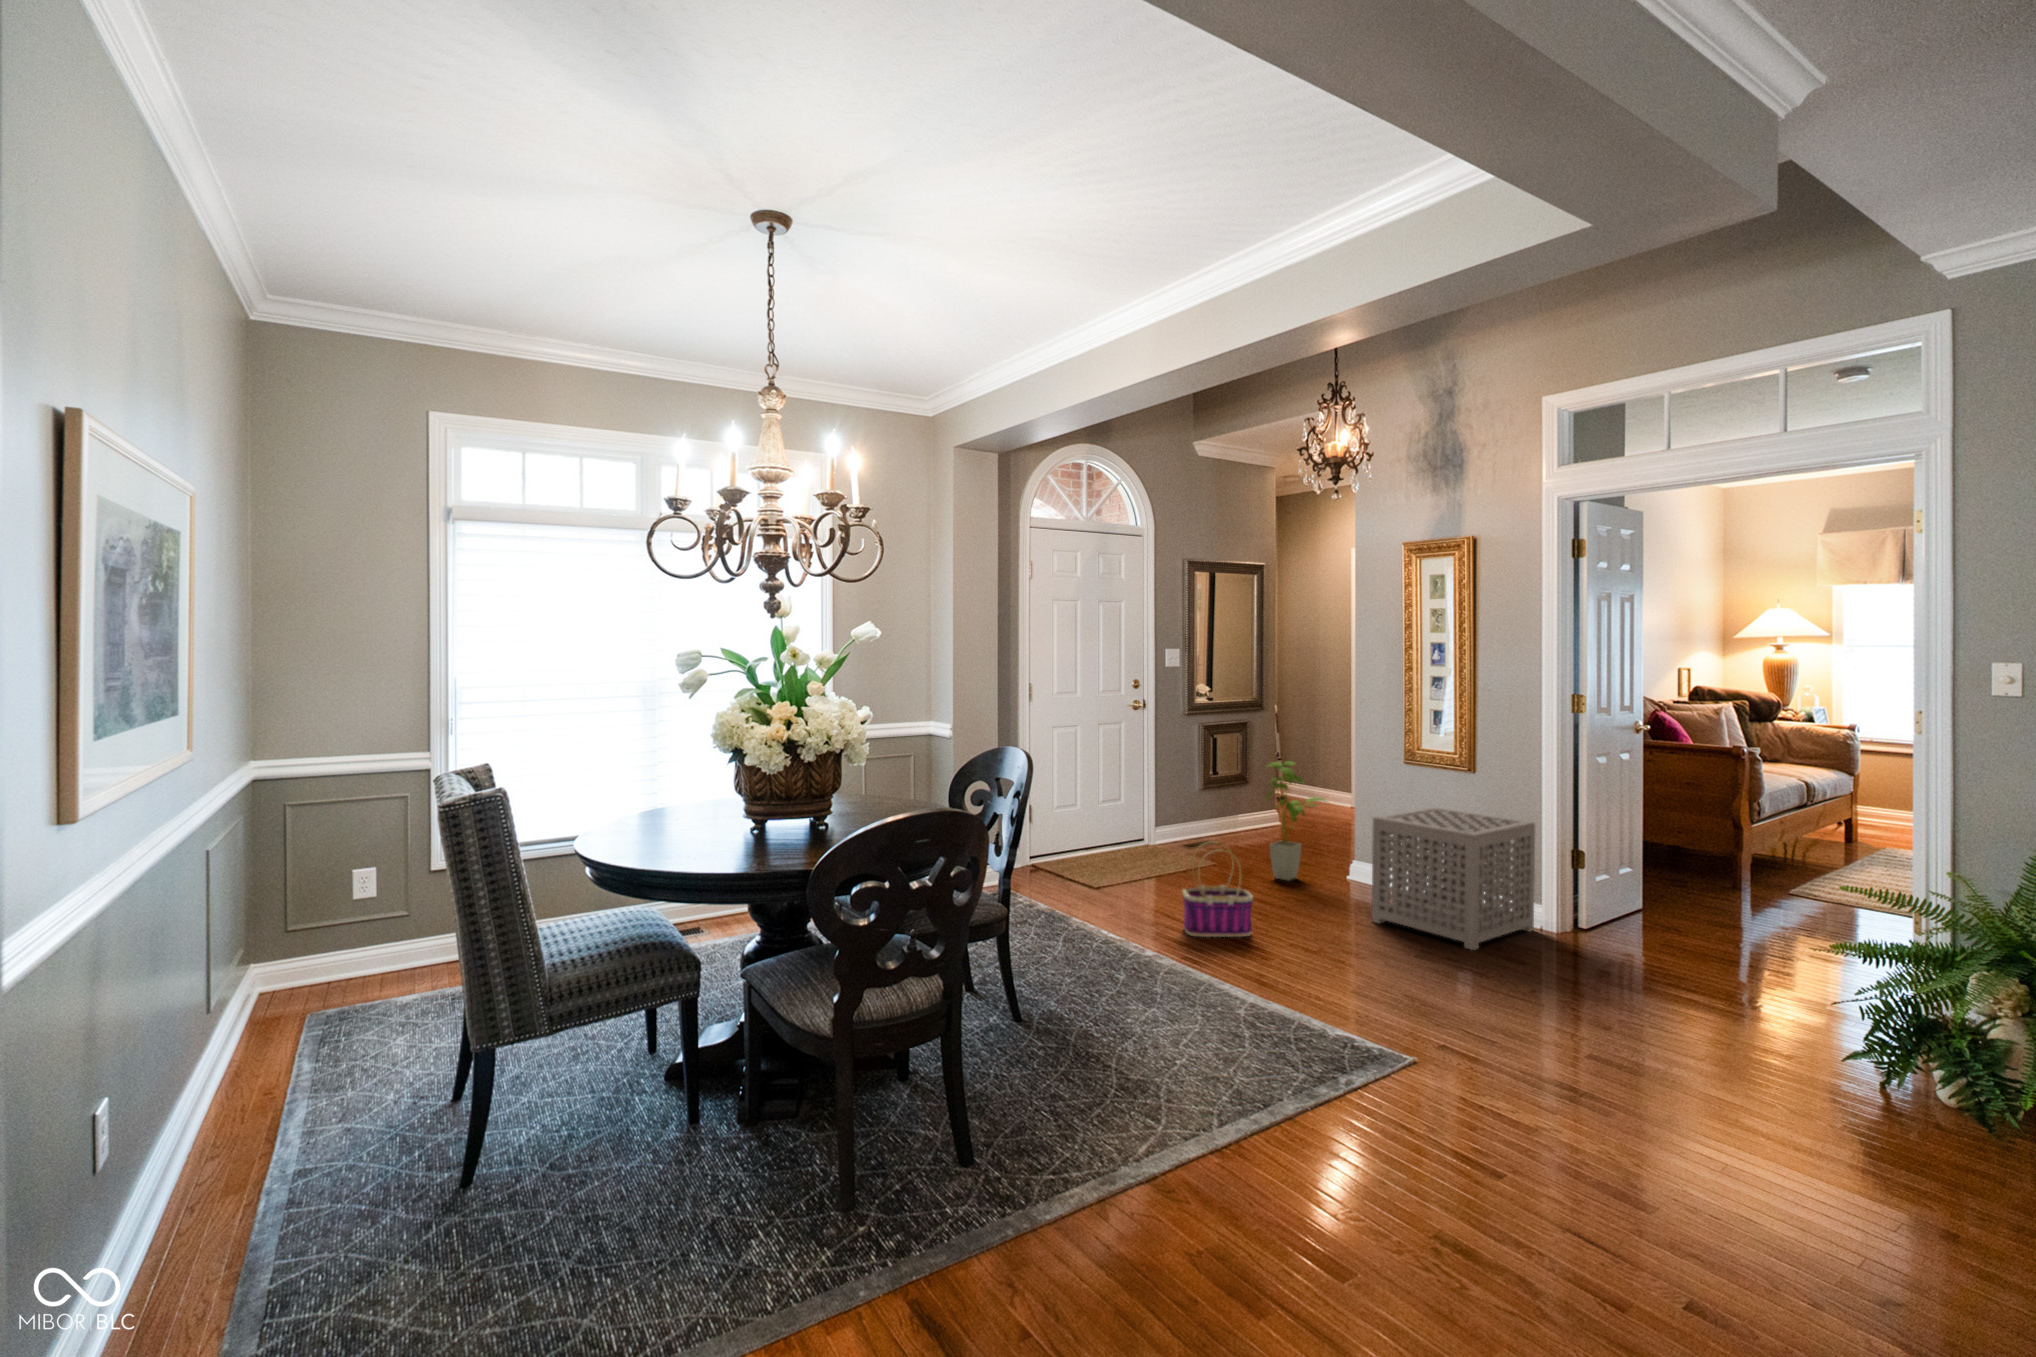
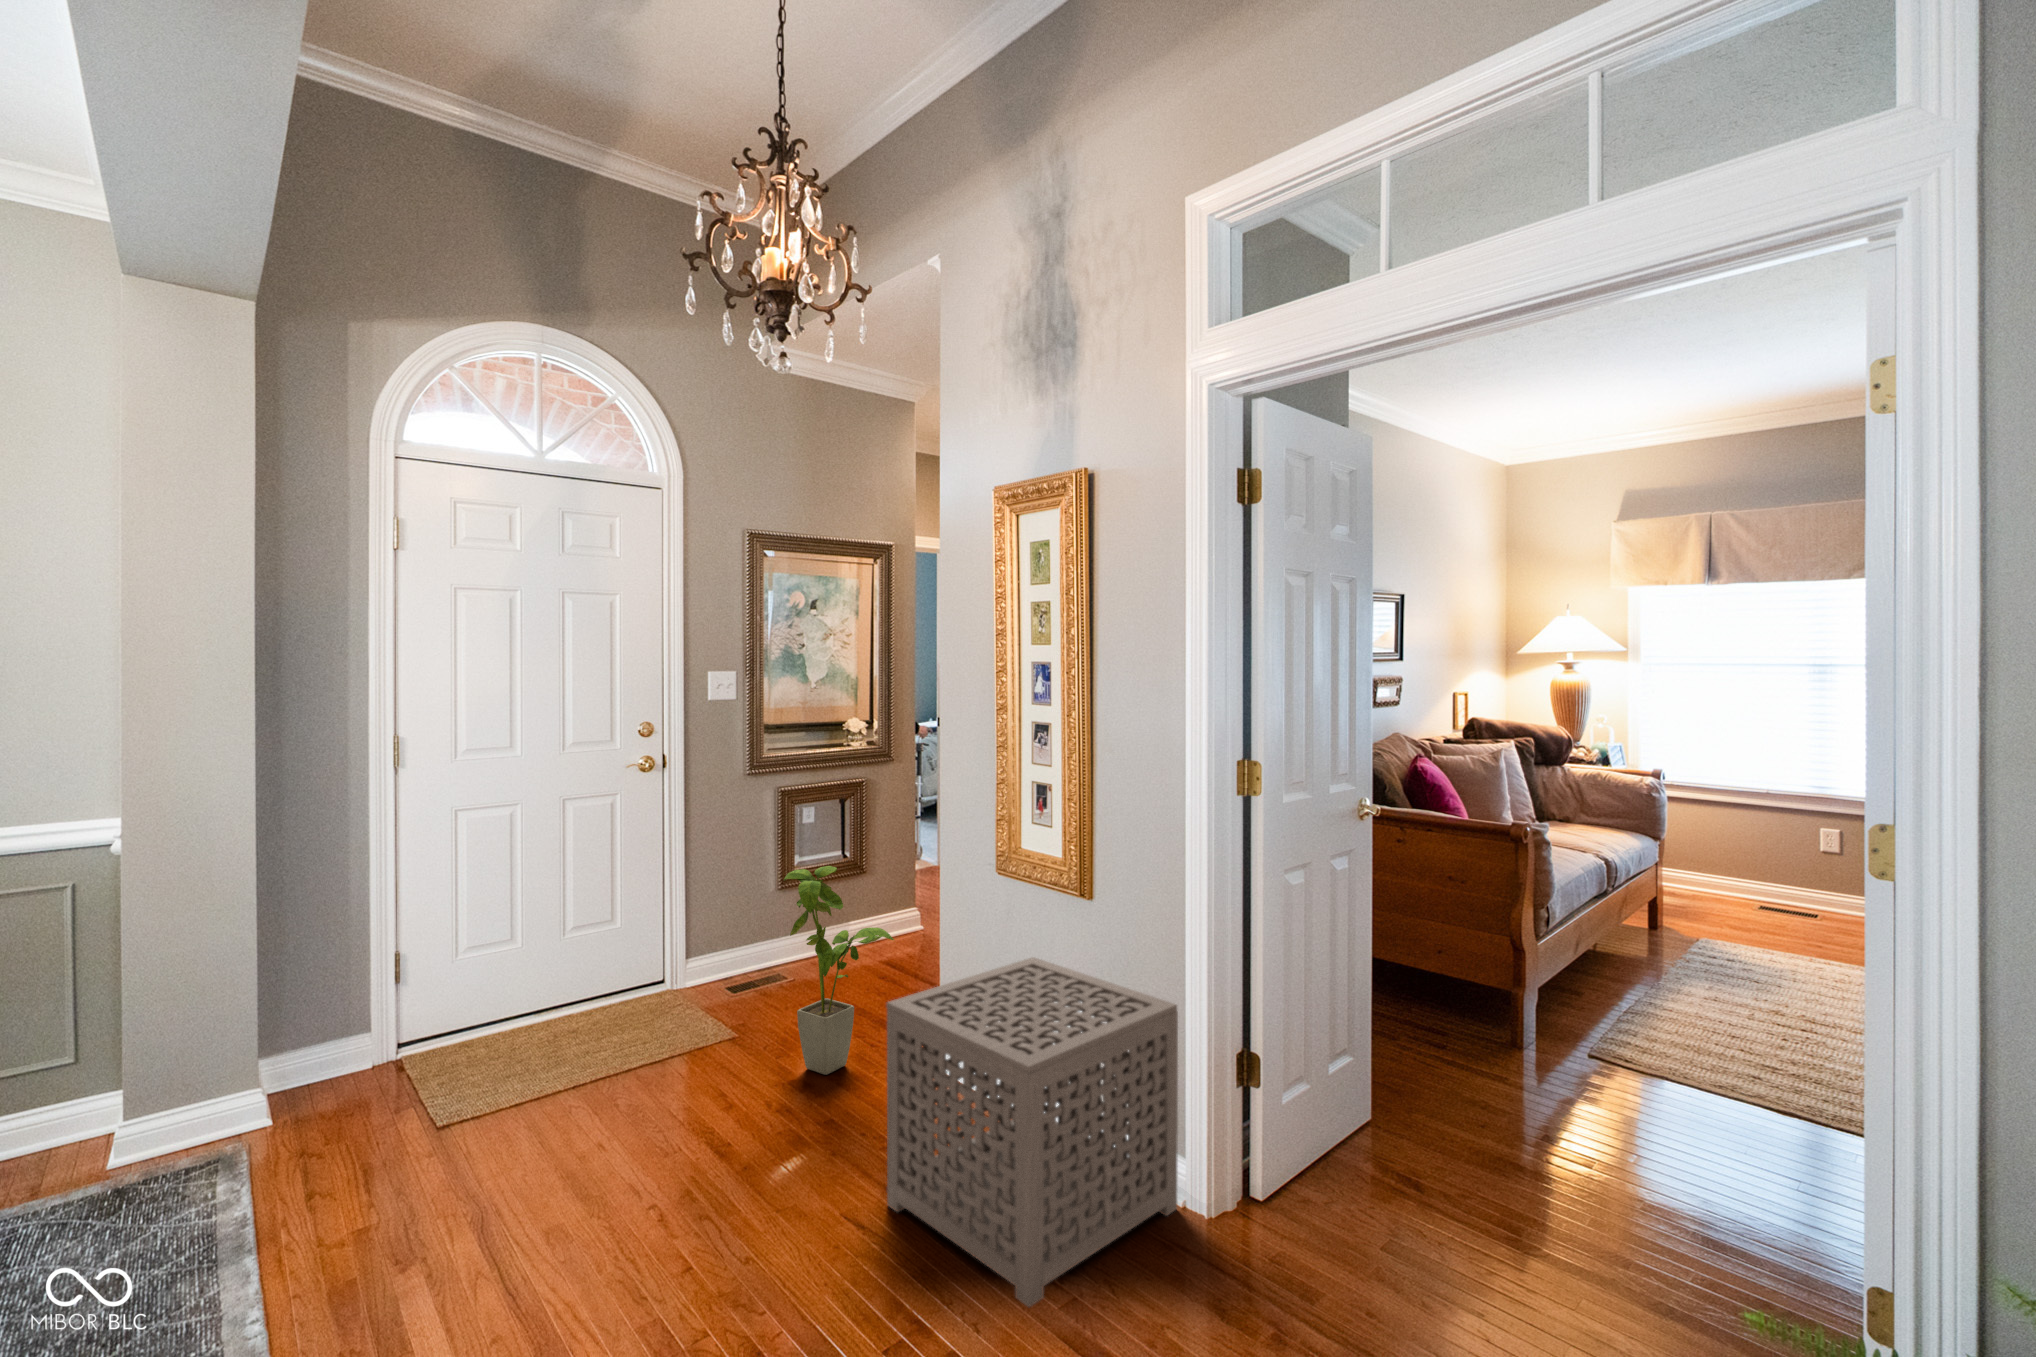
basket: present [1182,841,1253,937] -> none [442,1077,609,1308]

